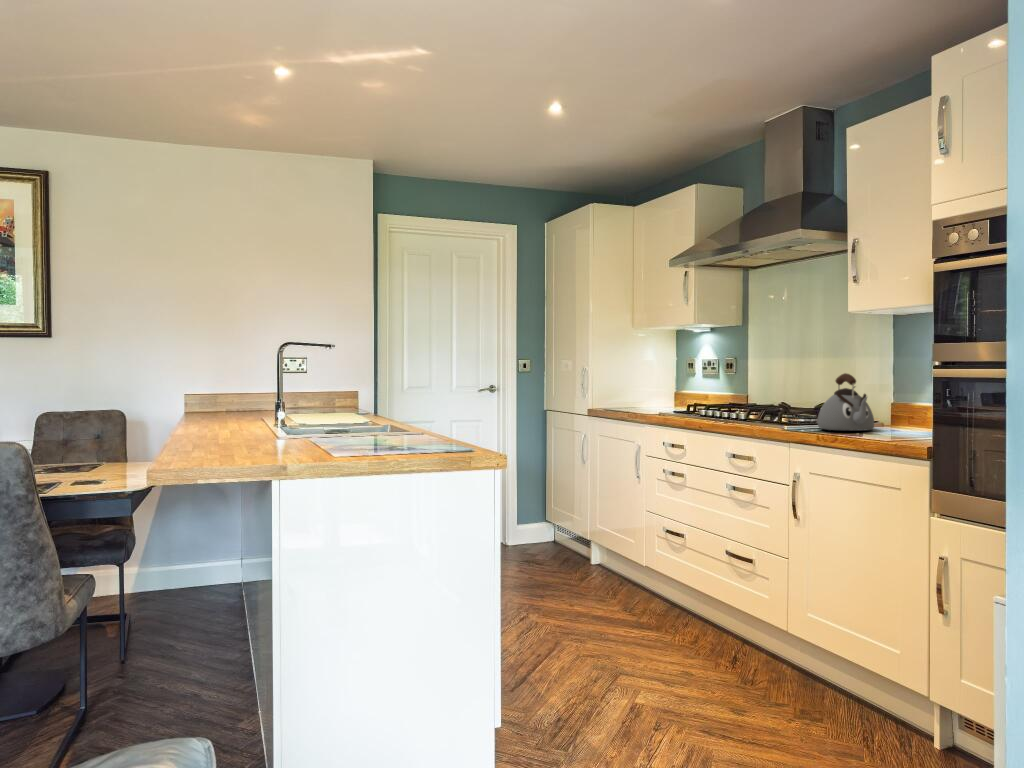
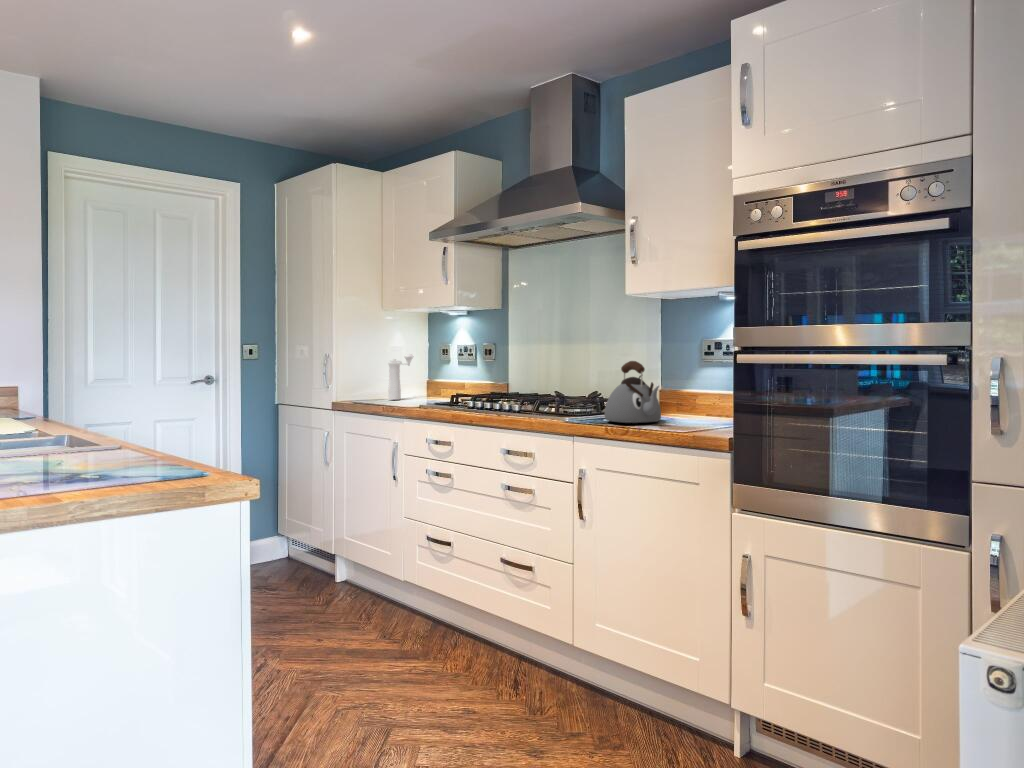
pepper mill: none [635,367,658,407] -> present [388,354,413,400]

